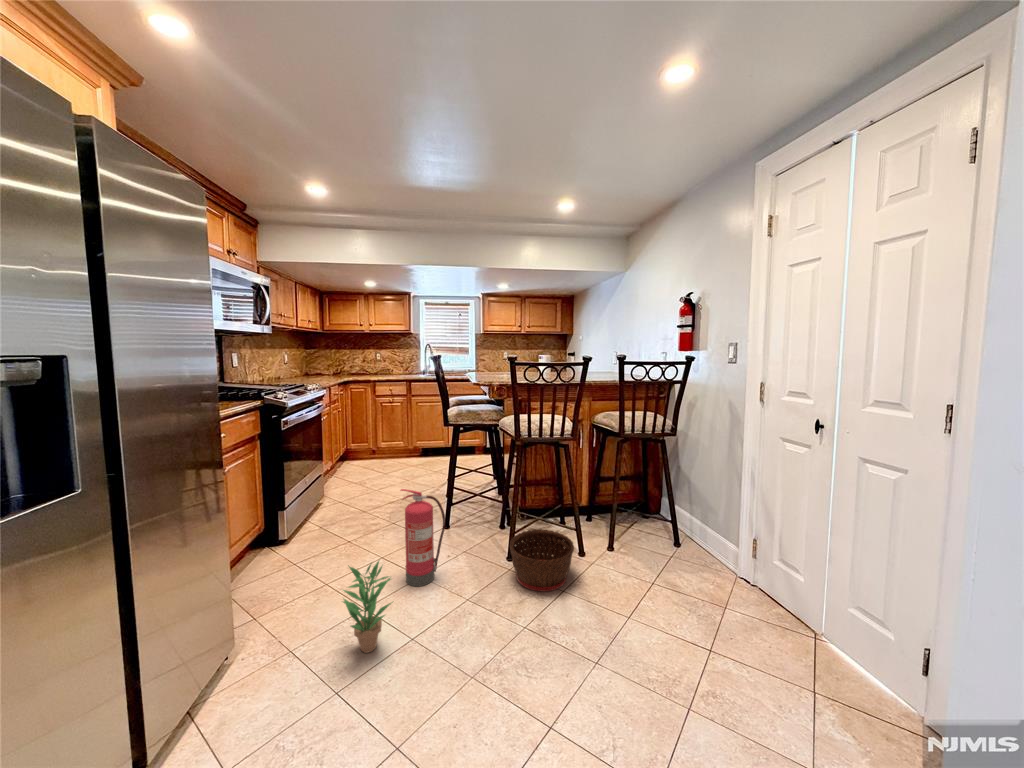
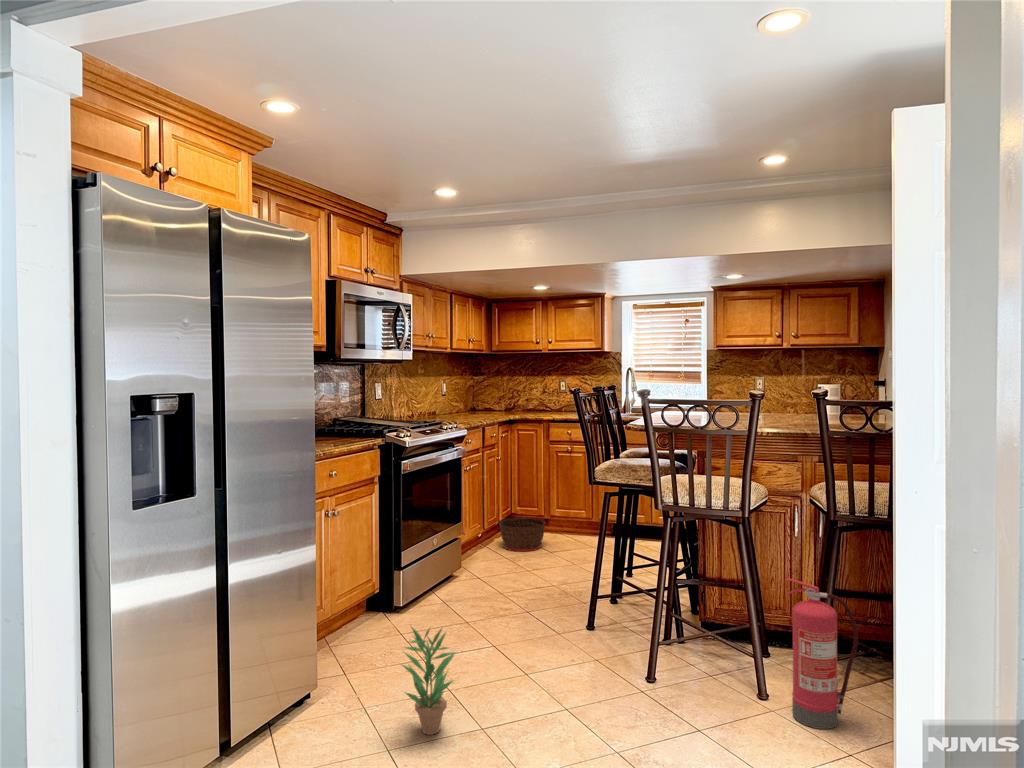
fire extinguisher: present [400,489,445,586] -> present [786,578,858,729]
basket: present [510,530,574,591] -> present [499,517,545,552]

